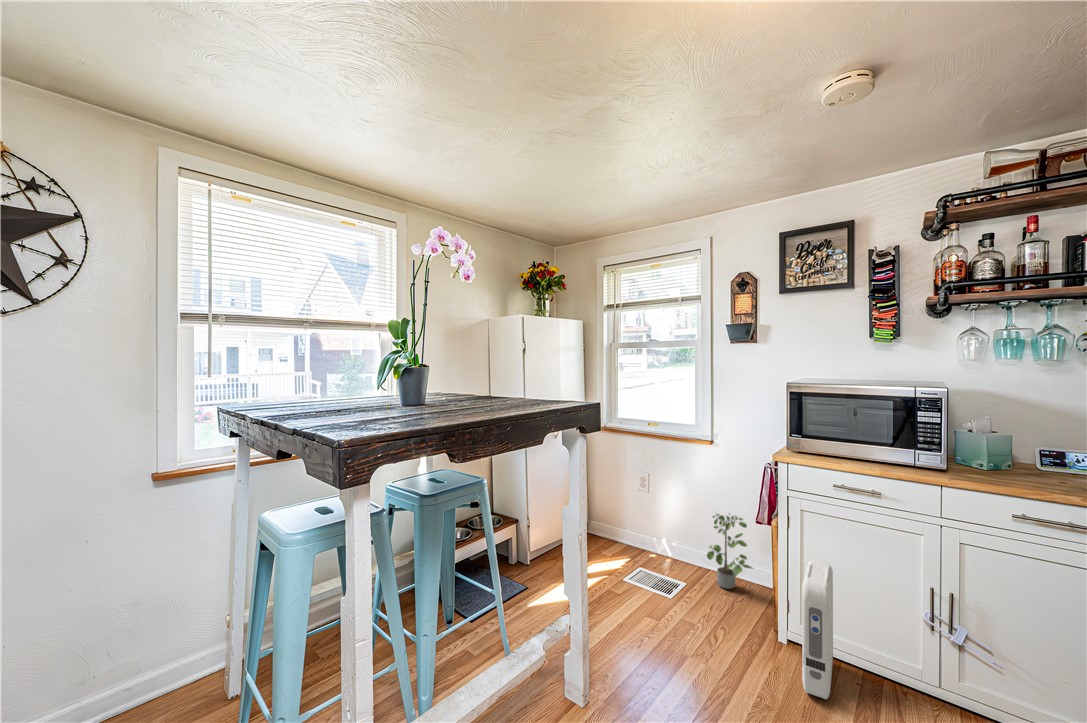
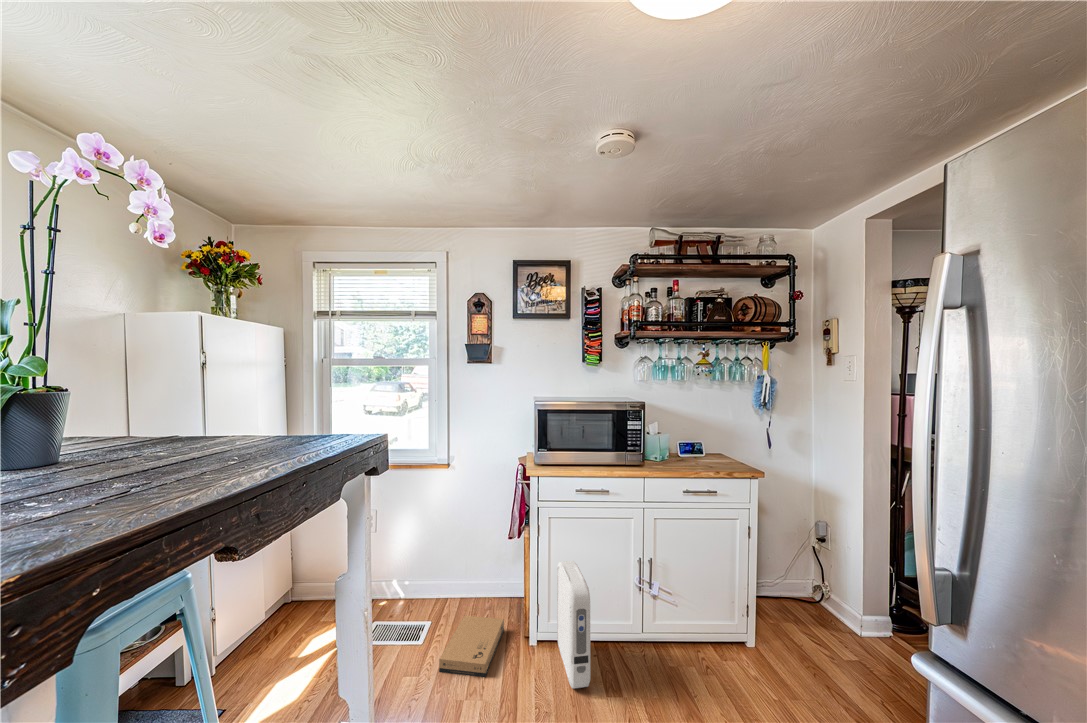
potted plant: present [707,514,752,589] -> none [449,530,494,608]
cardboard box: none [678,590,755,643] -> present [439,616,504,677]

